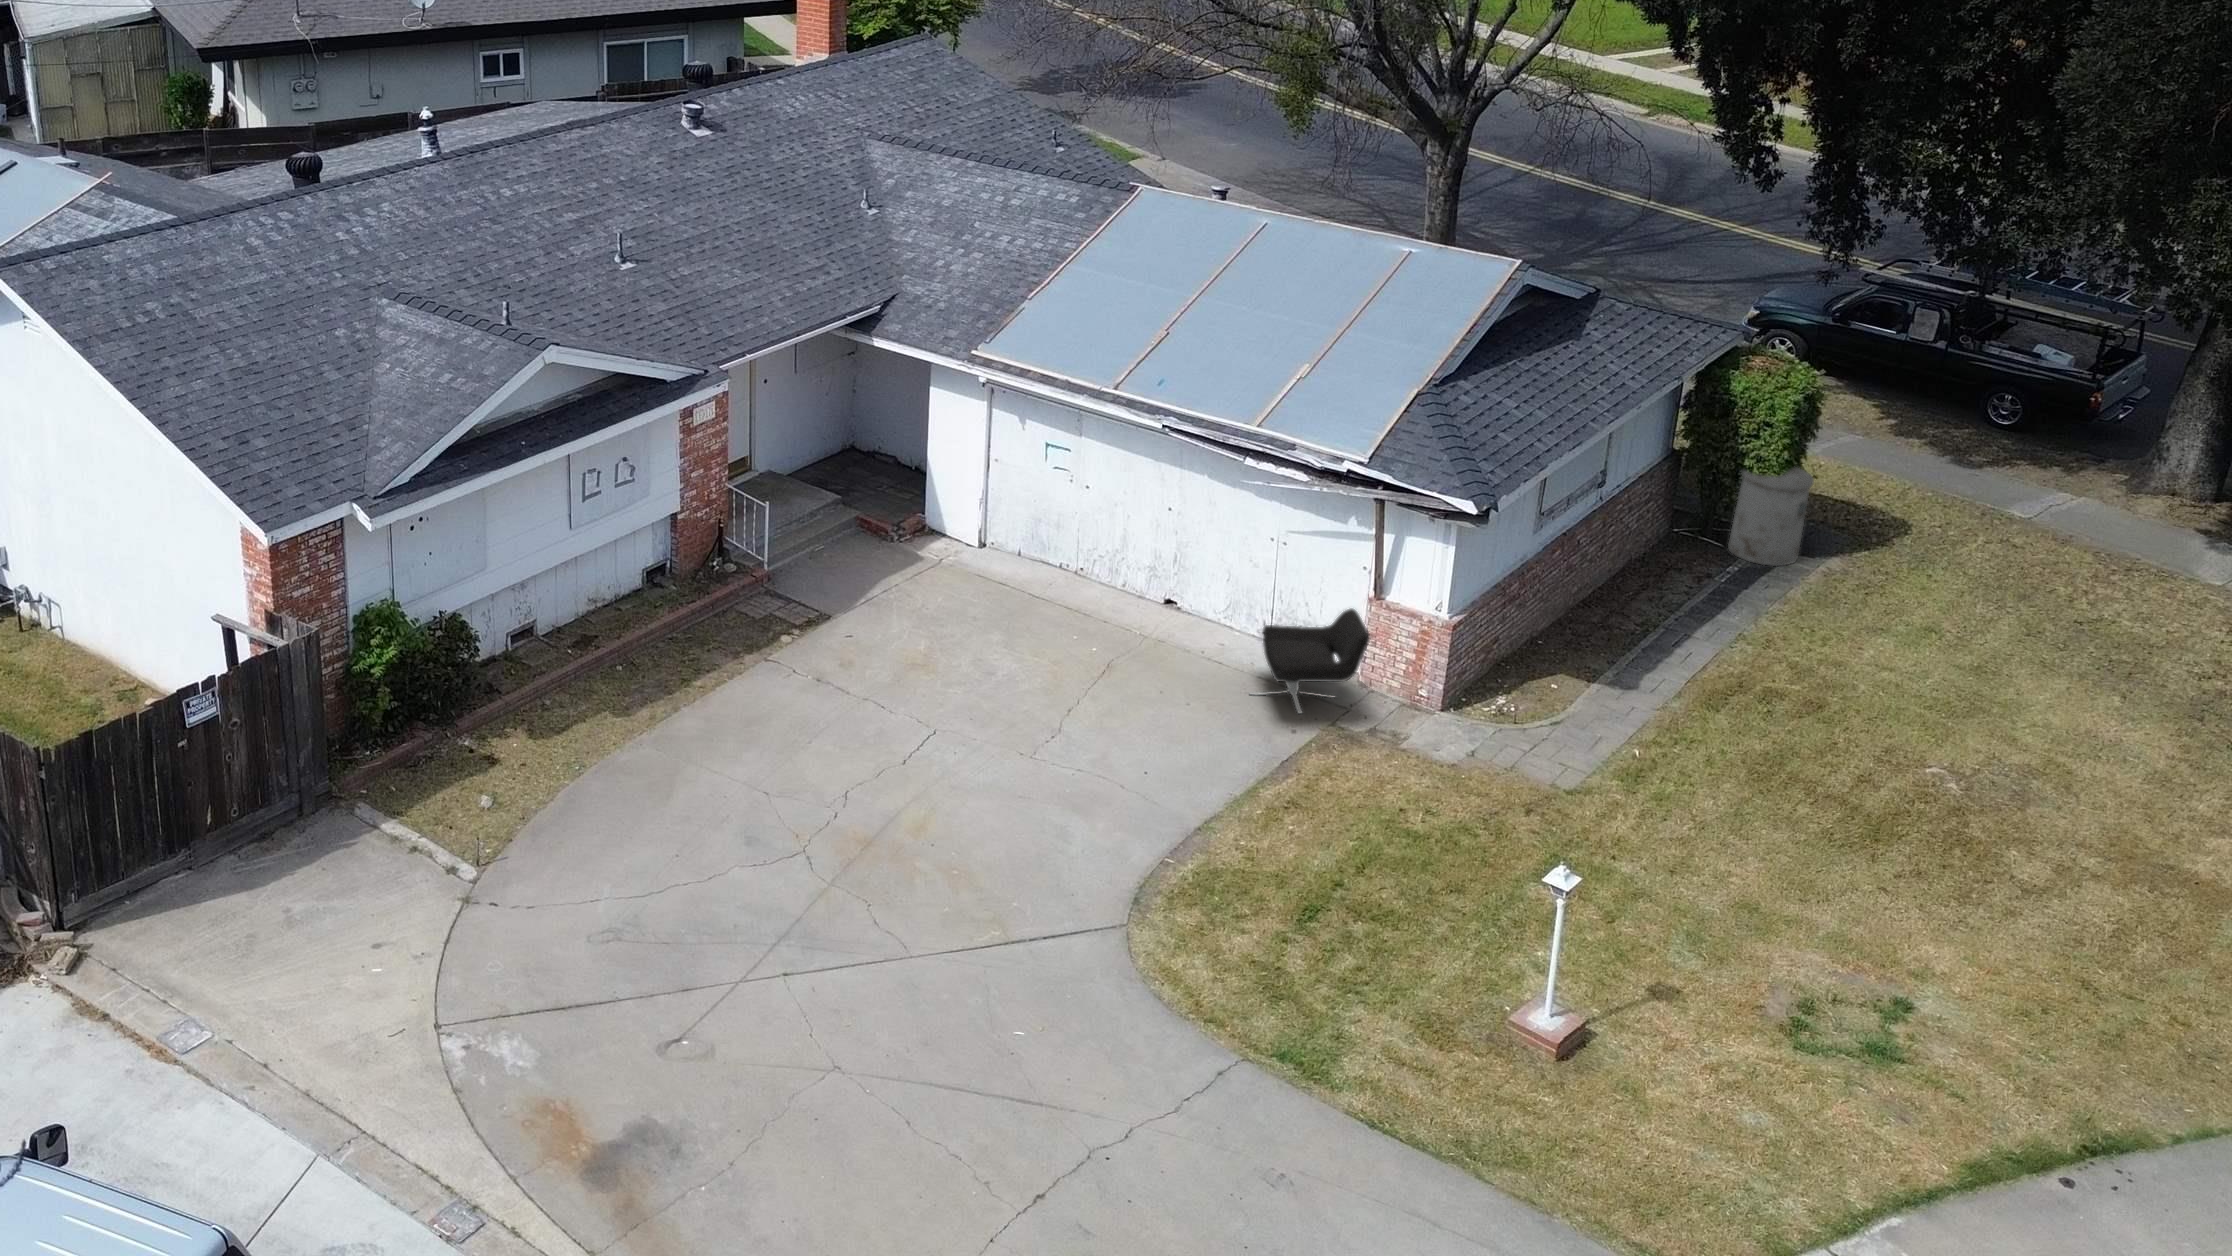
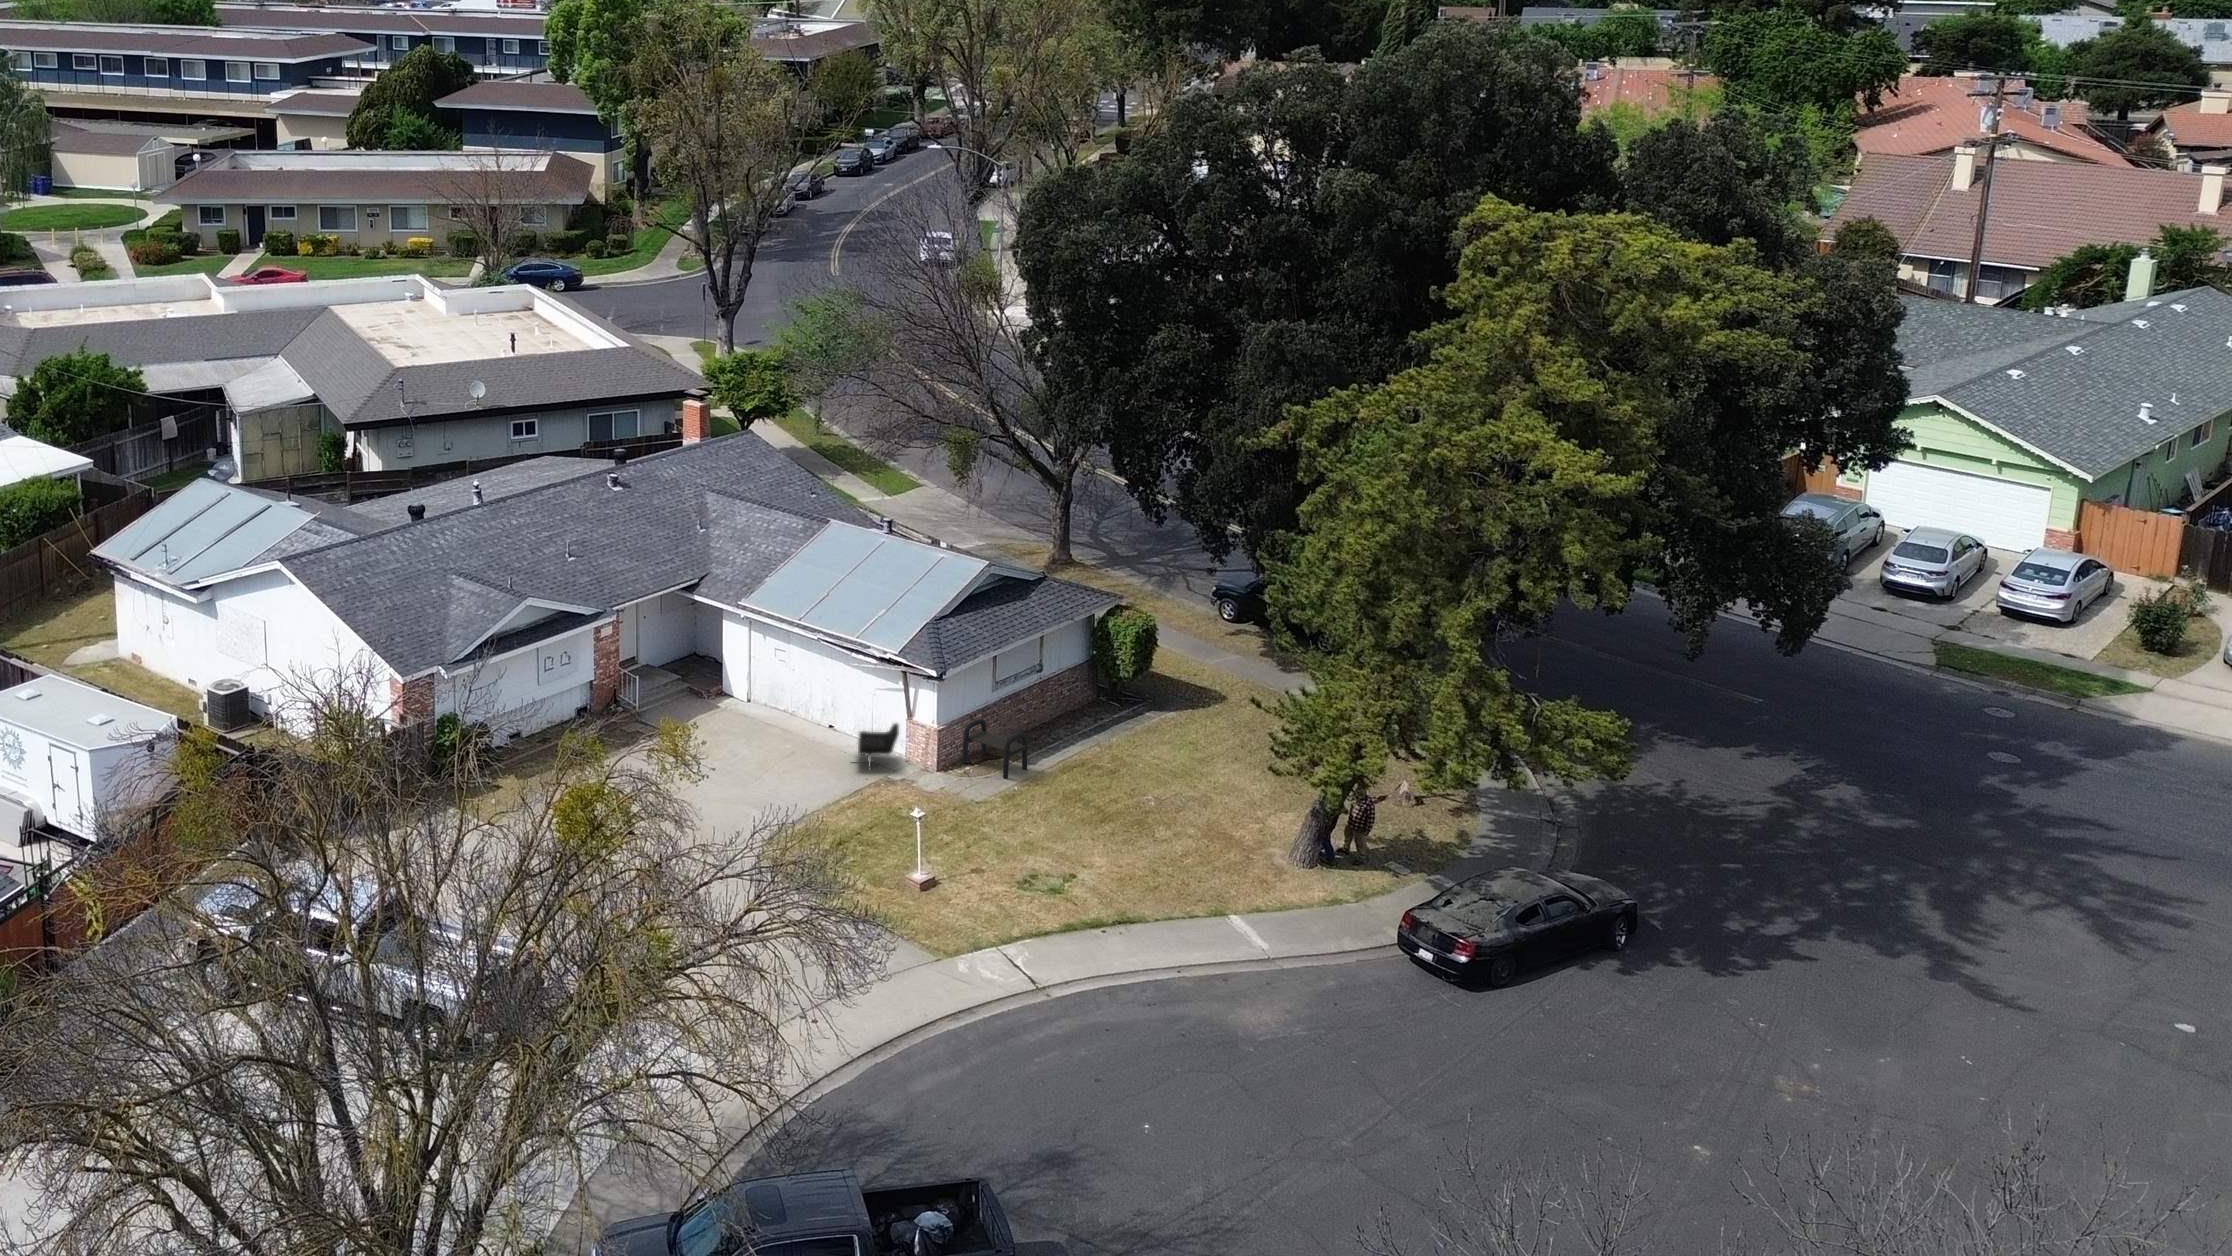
trash can: present [1728,468,1814,566] -> none [1116,662,1150,713]
bench: none [1493,598,1654,735] -> present [962,719,1027,778]

